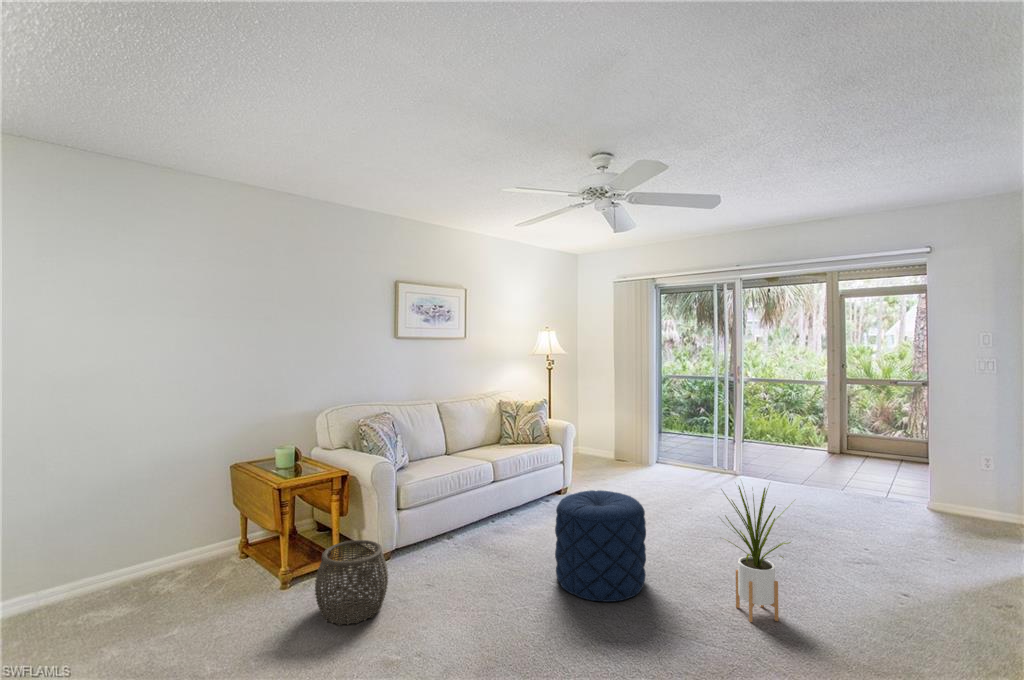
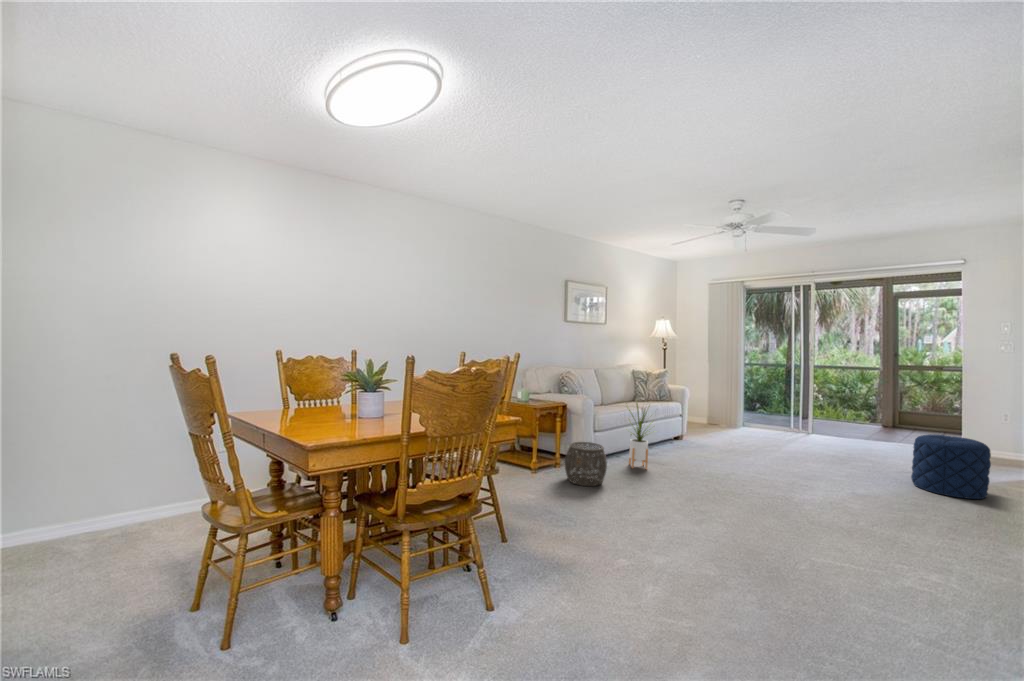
house plant: present [721,486,792,622] -> present [629,404,648,469]
pouf: present [555,490,646,602] -> present [911,434,991,499]

